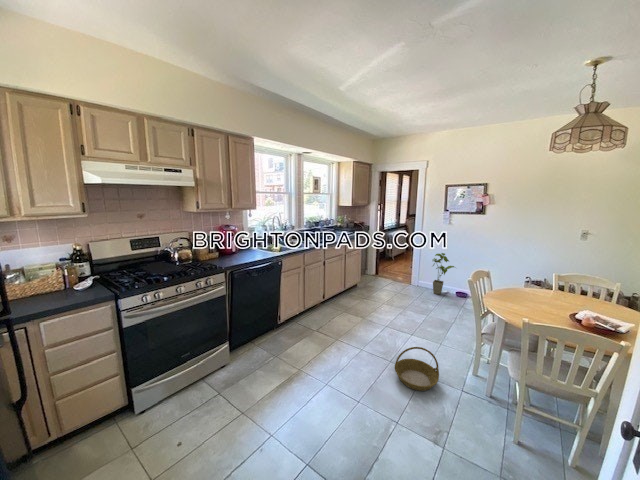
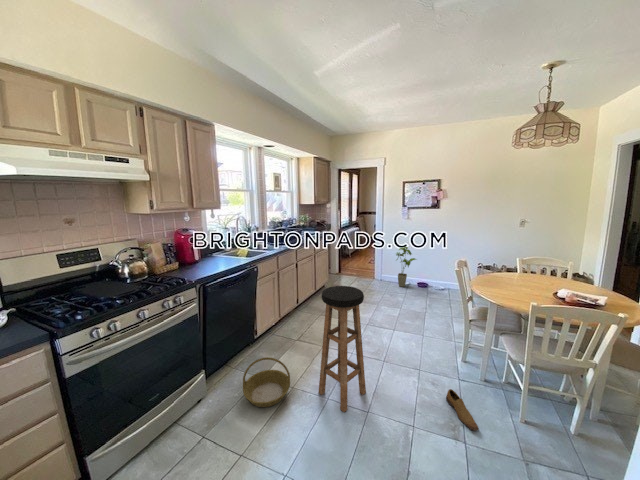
bar stool: none [319,284,362,399] -> present [319,286,366,412]
basket: present [395,347,439,391] -> present [243,357,290,407]
shoe: none [441,398,464,442] -> present [446,389,479,431]

